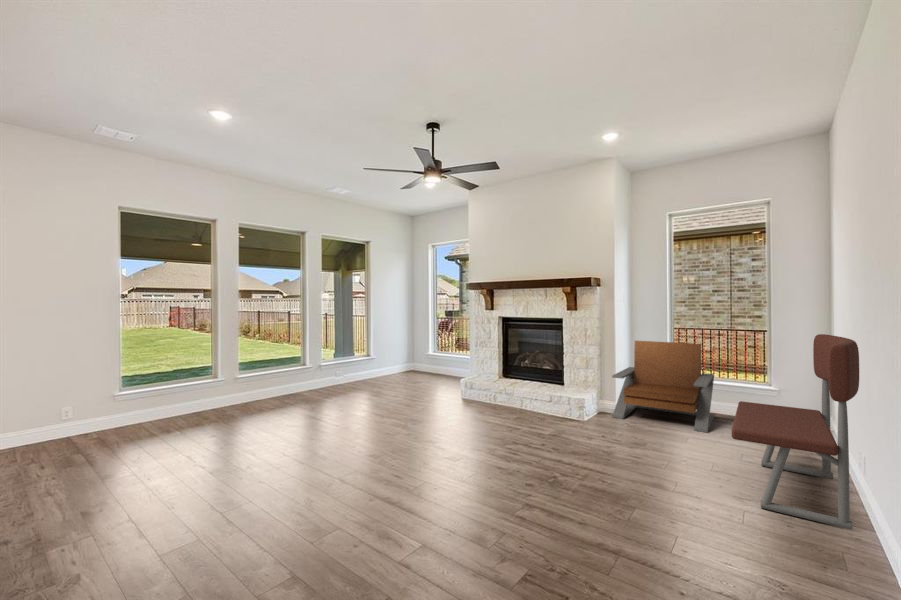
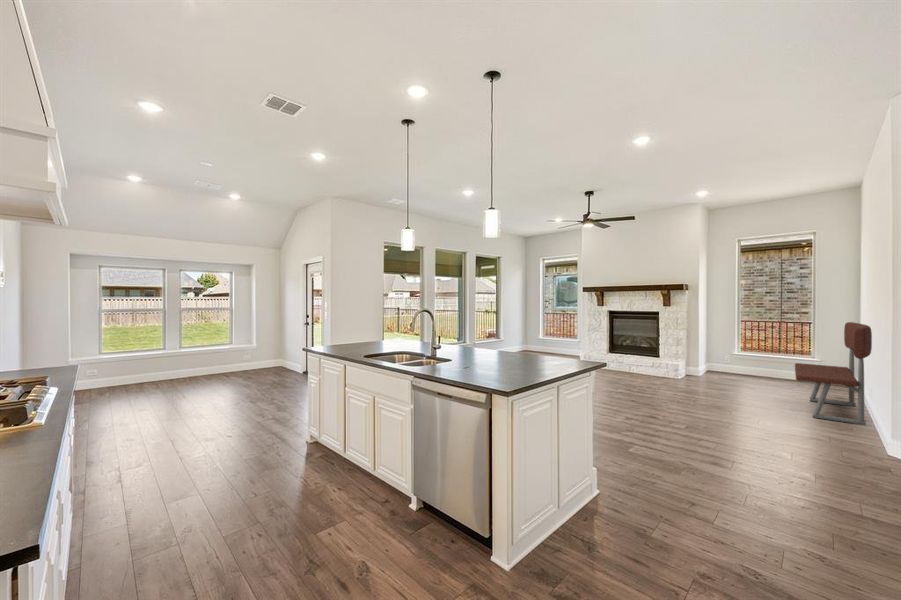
lounge chair: present [612,341,714,432] -> none [699,326,771,386]

